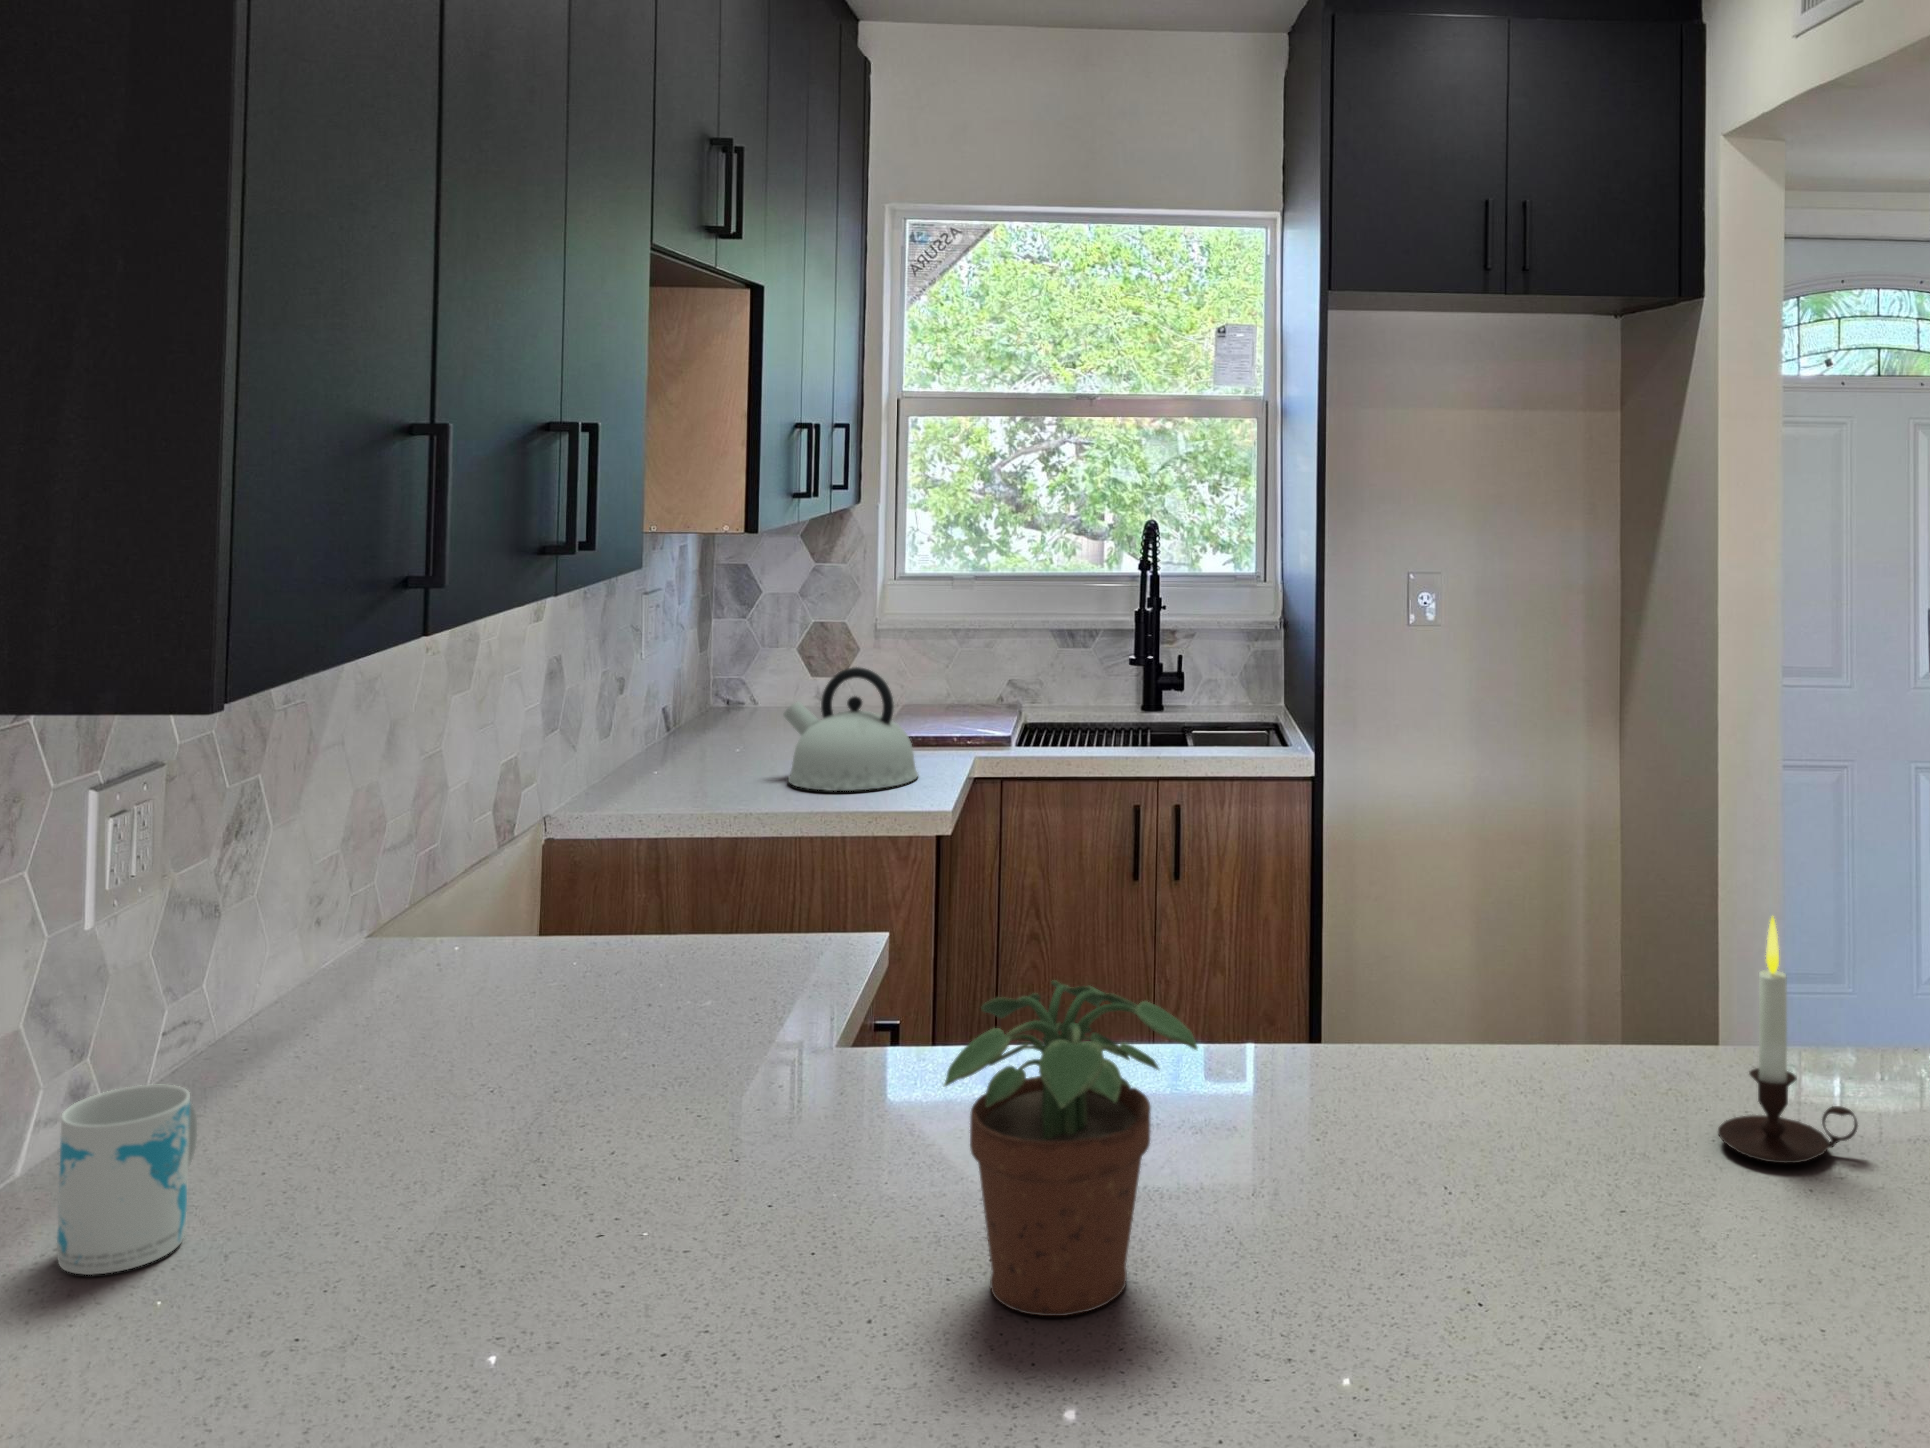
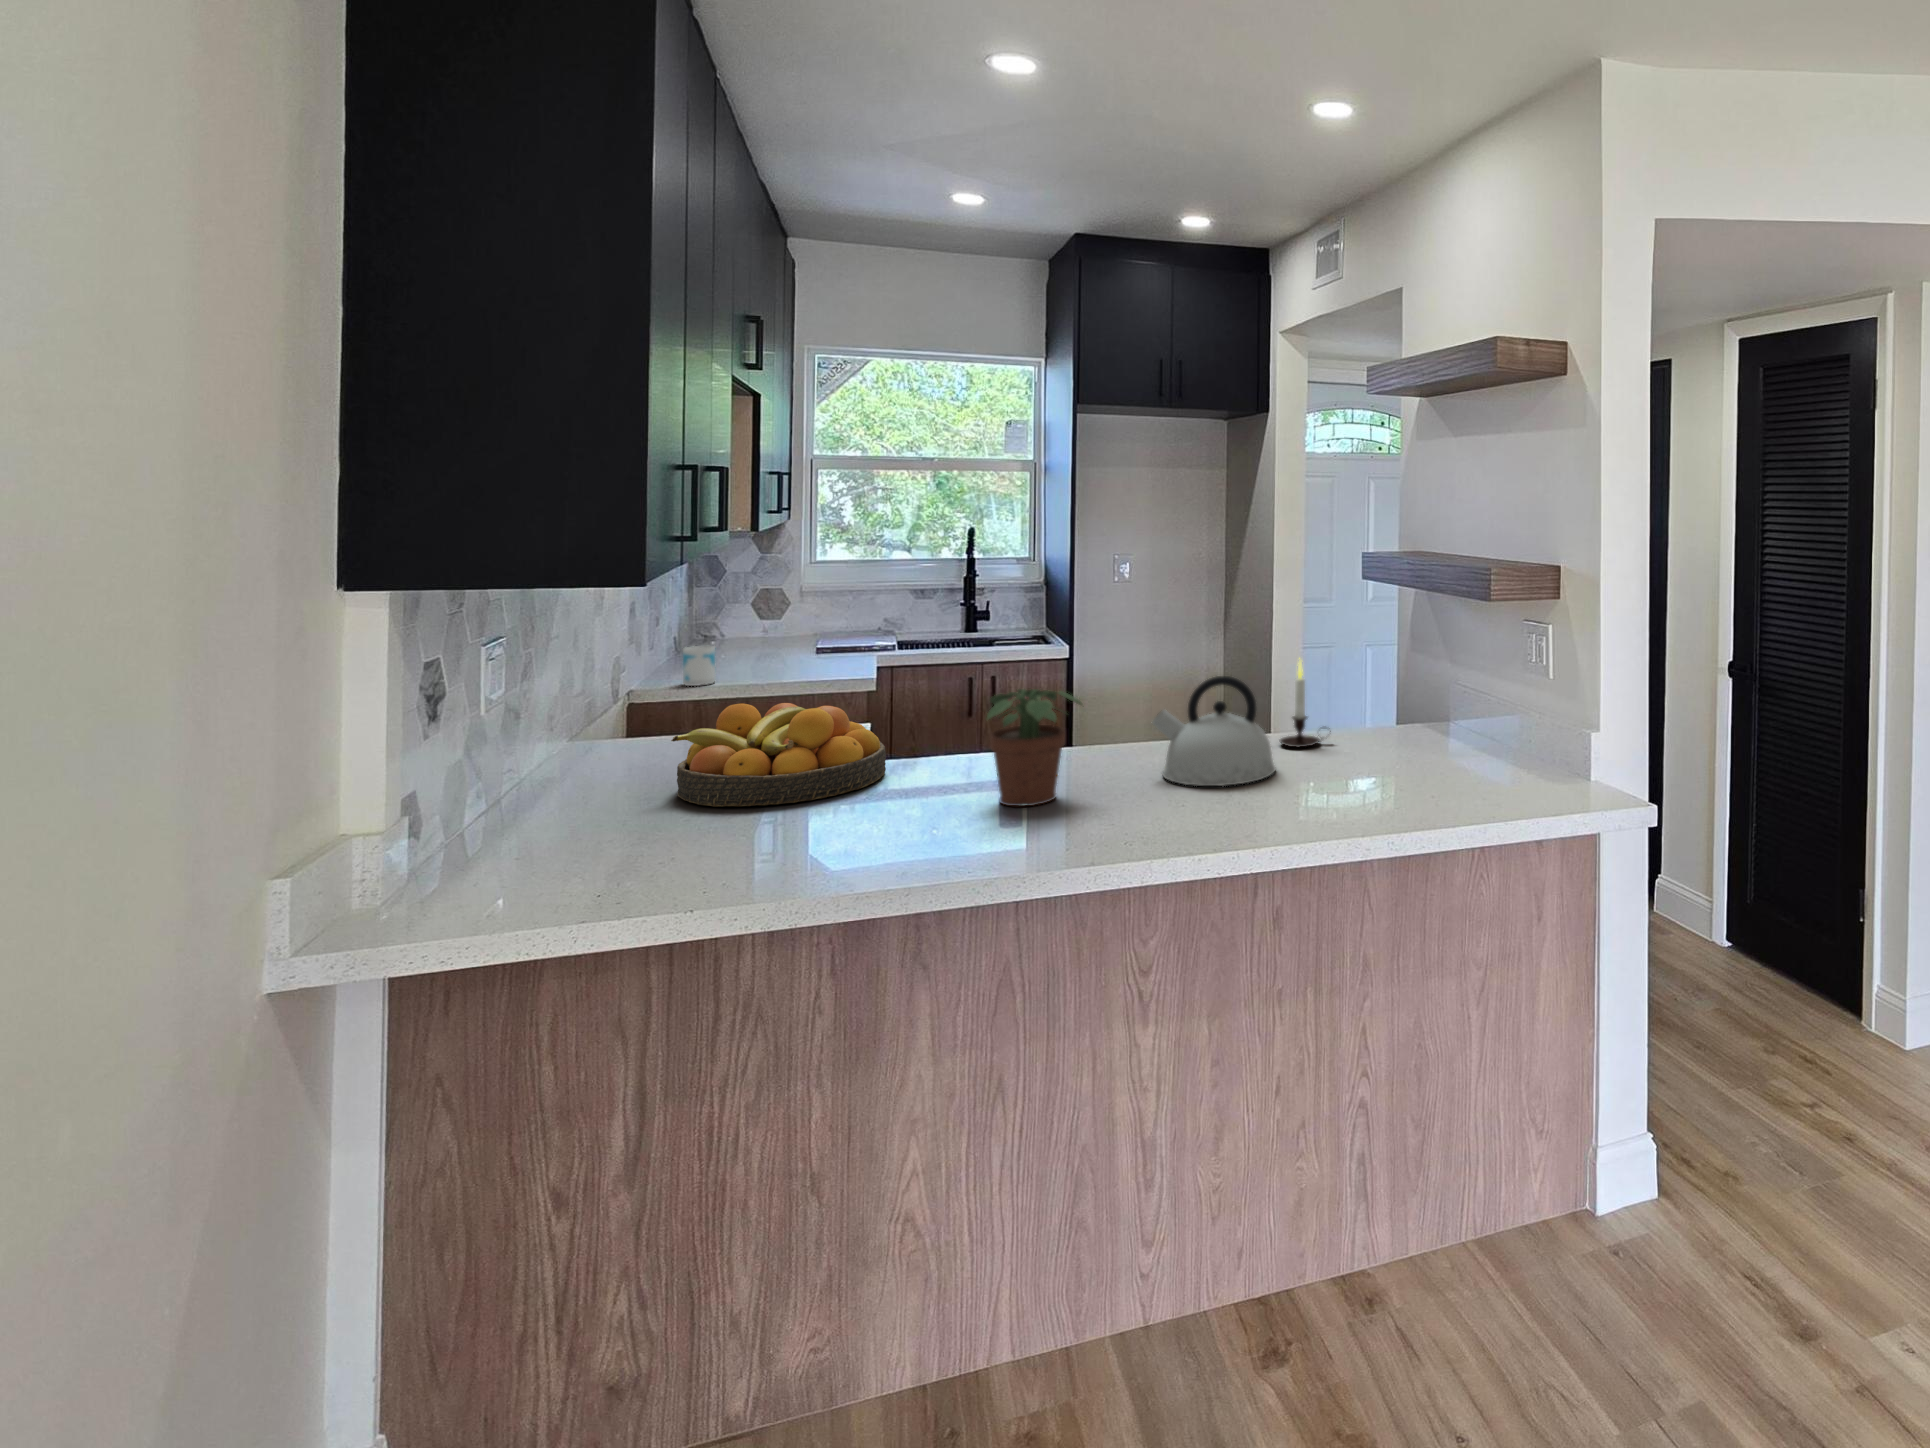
kettle: present [783,667,918,791] -> present [1152,676,1275,786]
fruit bowl: none [391,930,816,1200] -> present [671,703,886,807]
mug: present [57,1085,197,1275] -> present [683,646,716,686]

